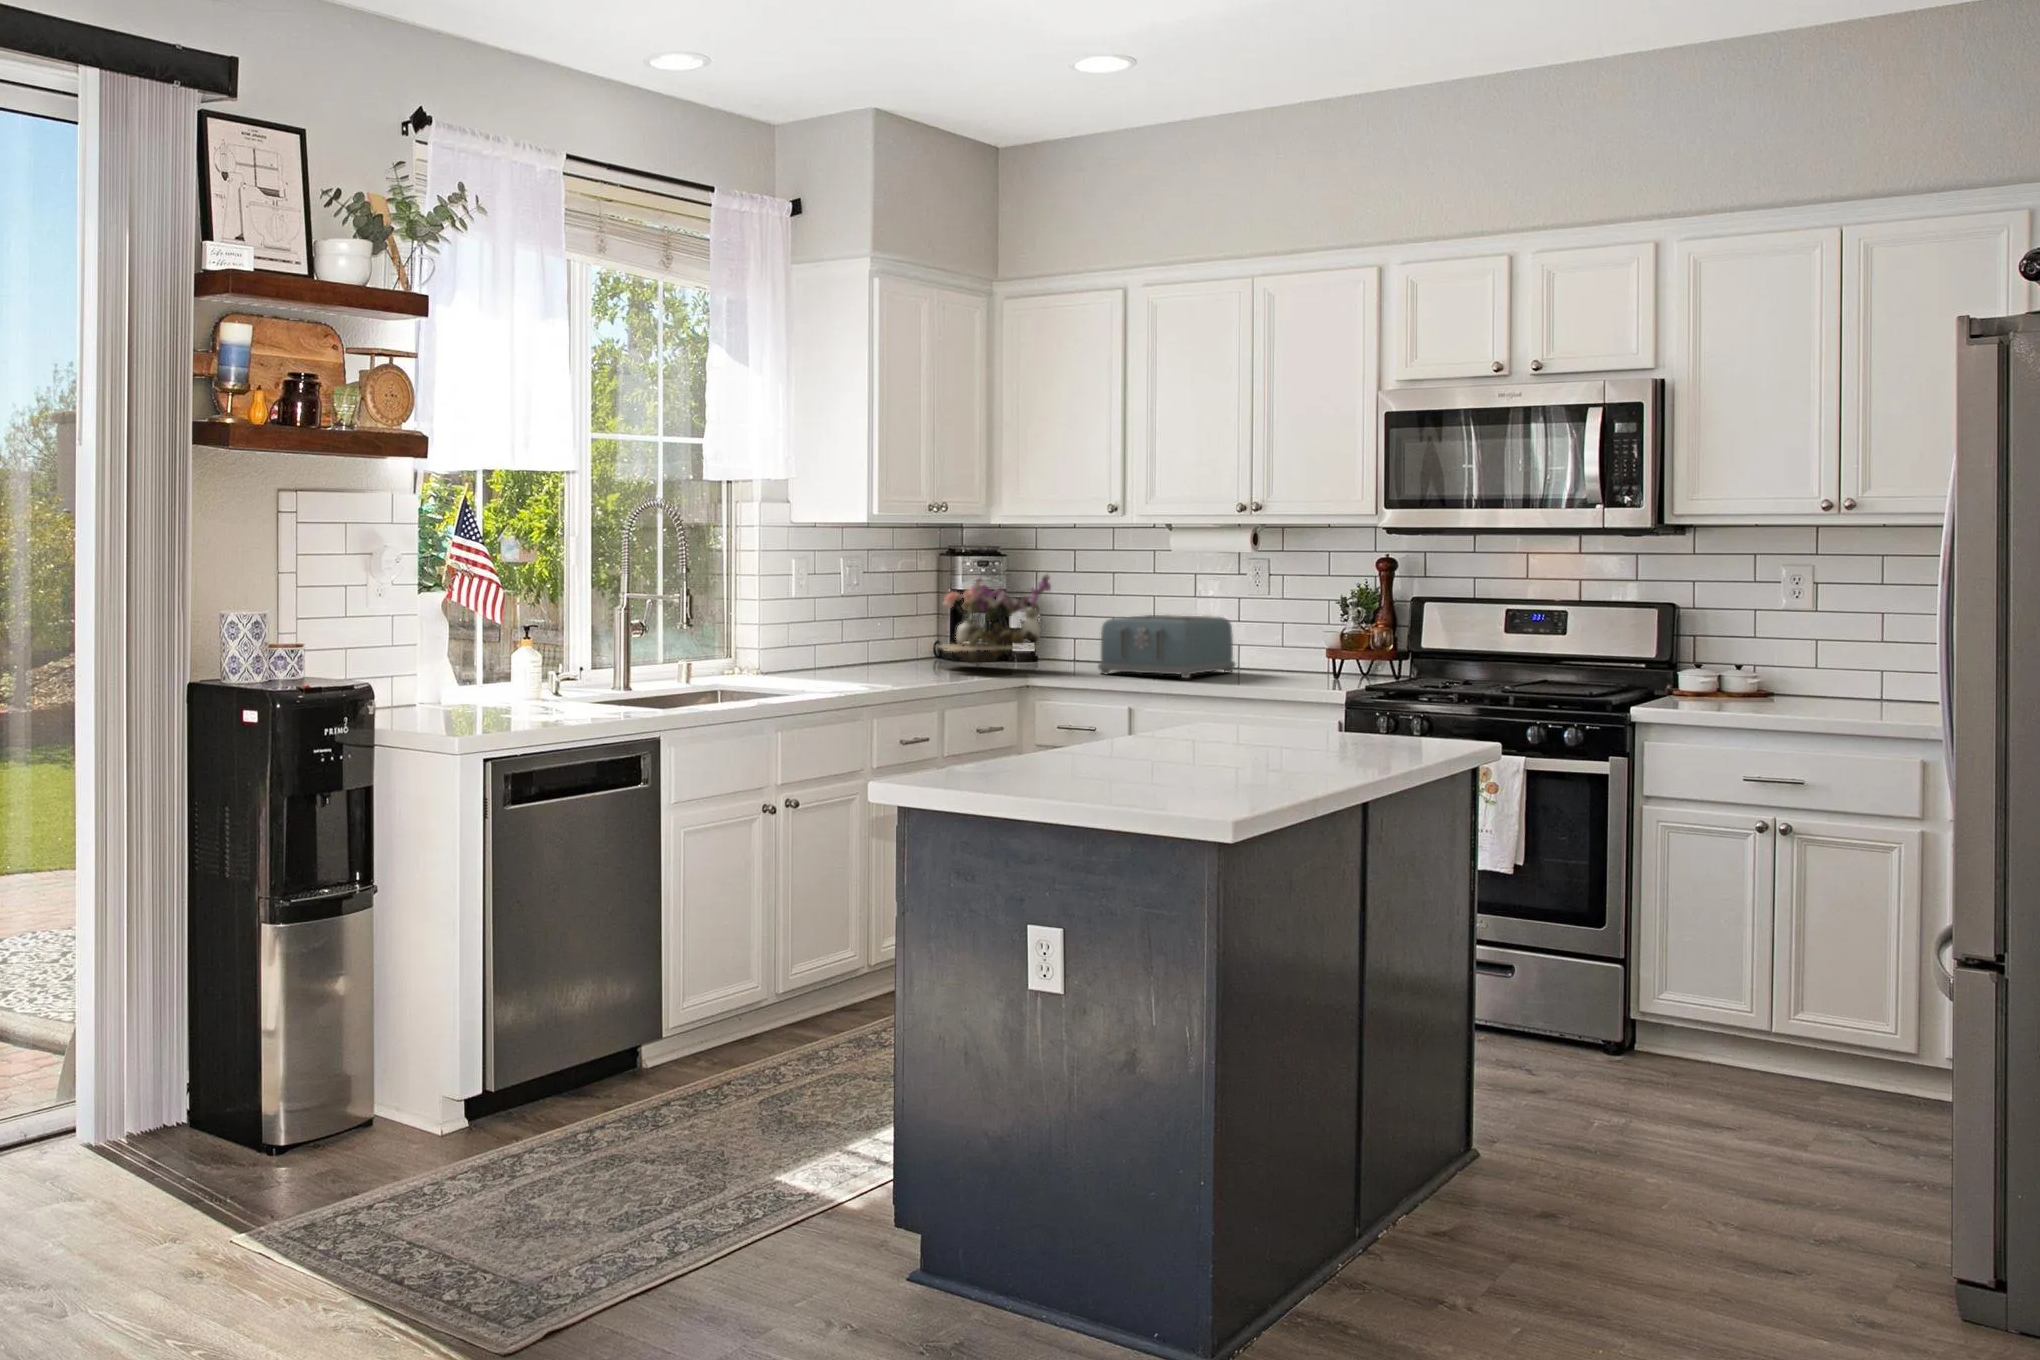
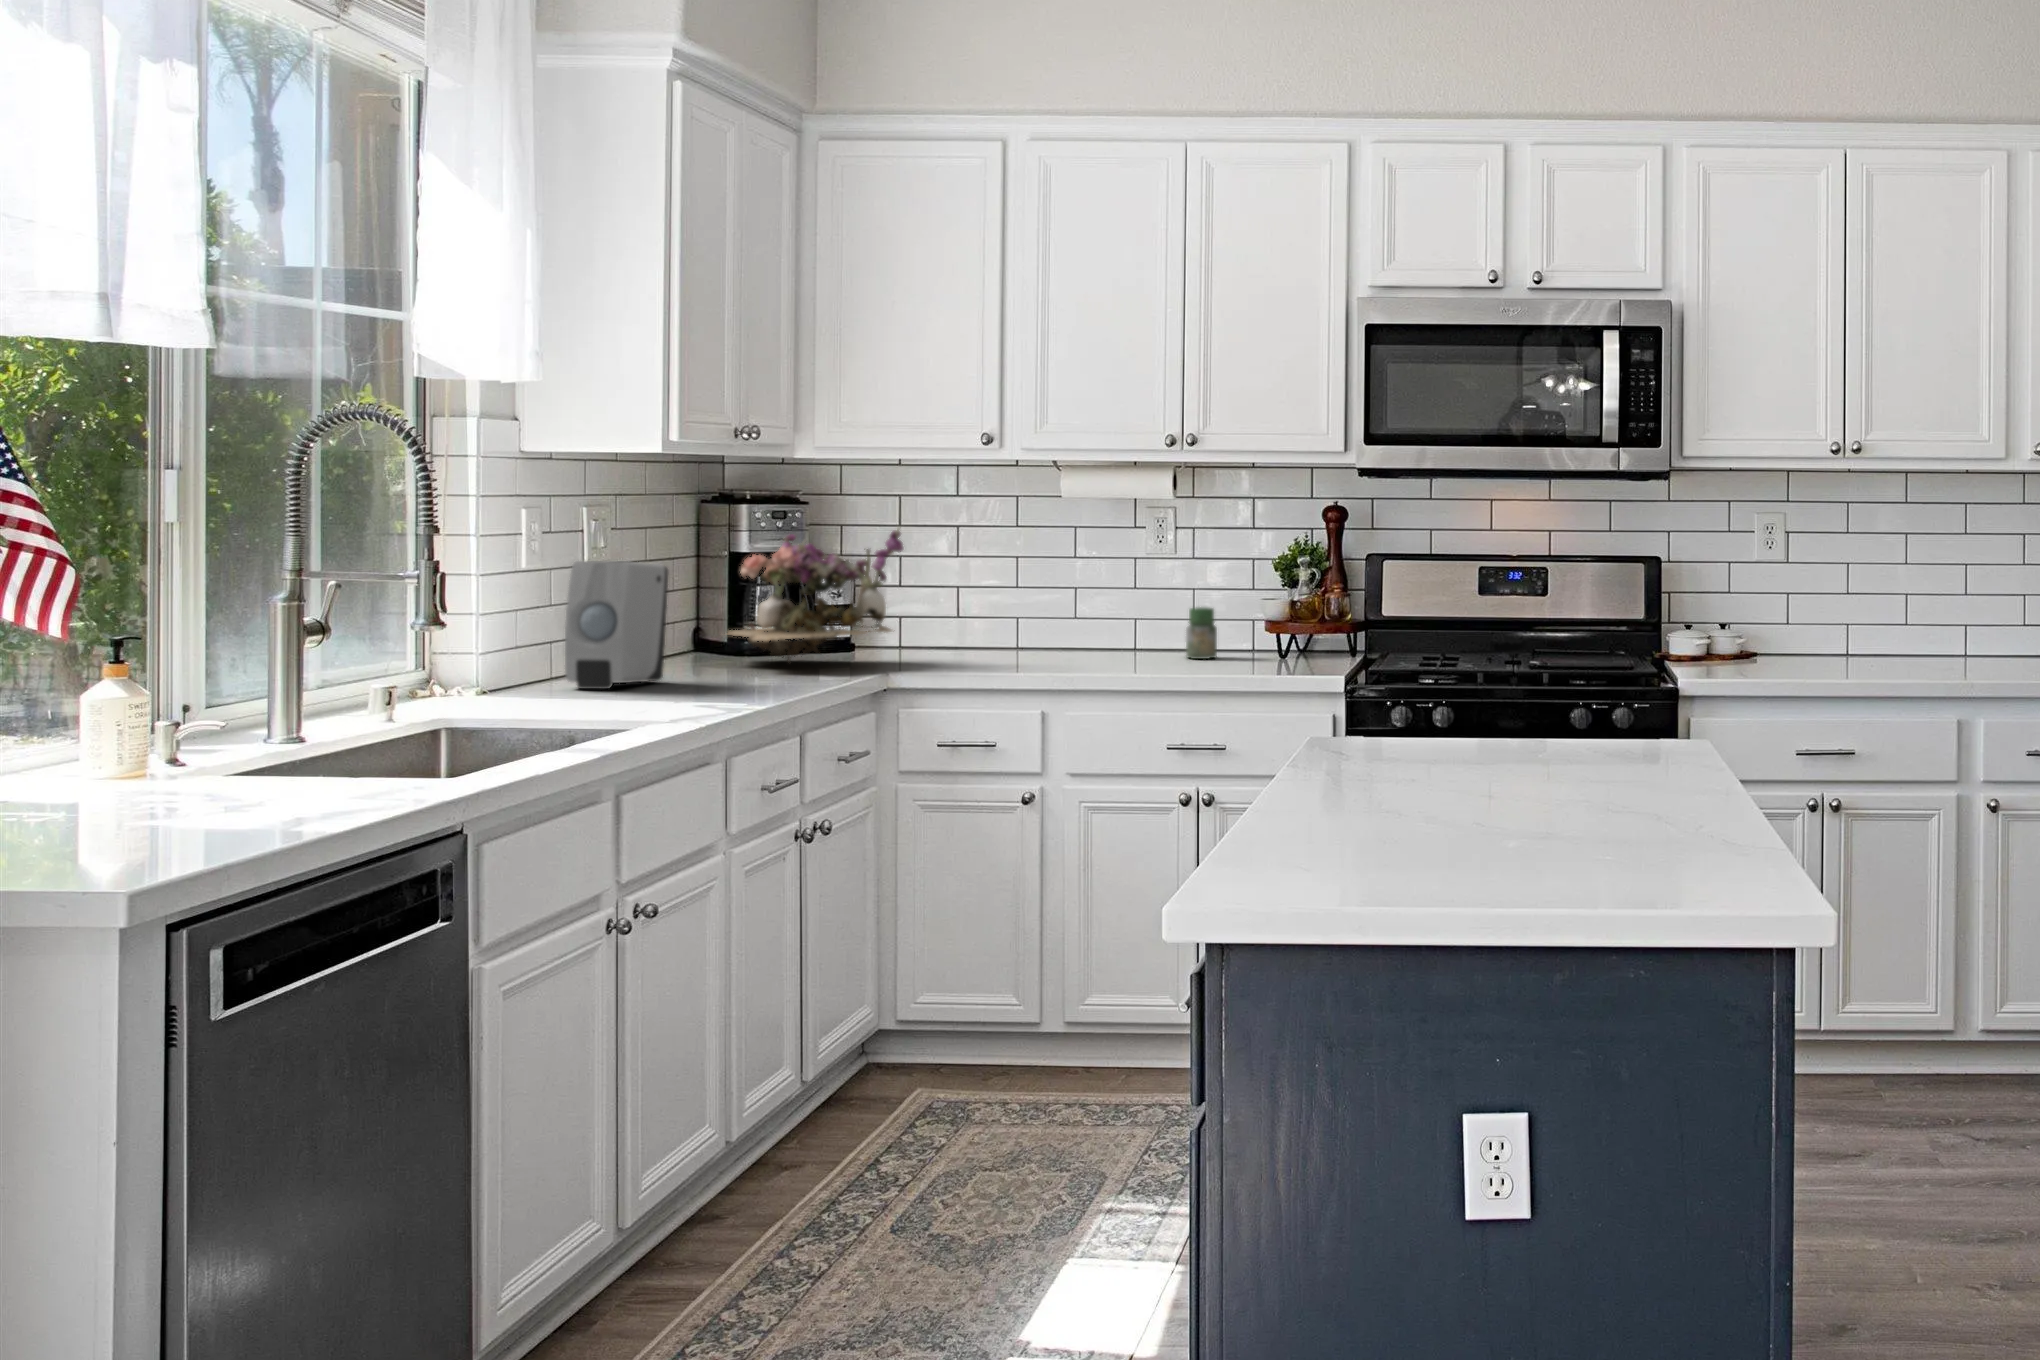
soap dispenser: none [820,594,885,677] -> present [565,561,668,689]
toaster: present [1098,615,1235,678] -> none [969,582,1132,664]
jar: none [1271,638,1296,679] -> present [1186,607,1217,659]

